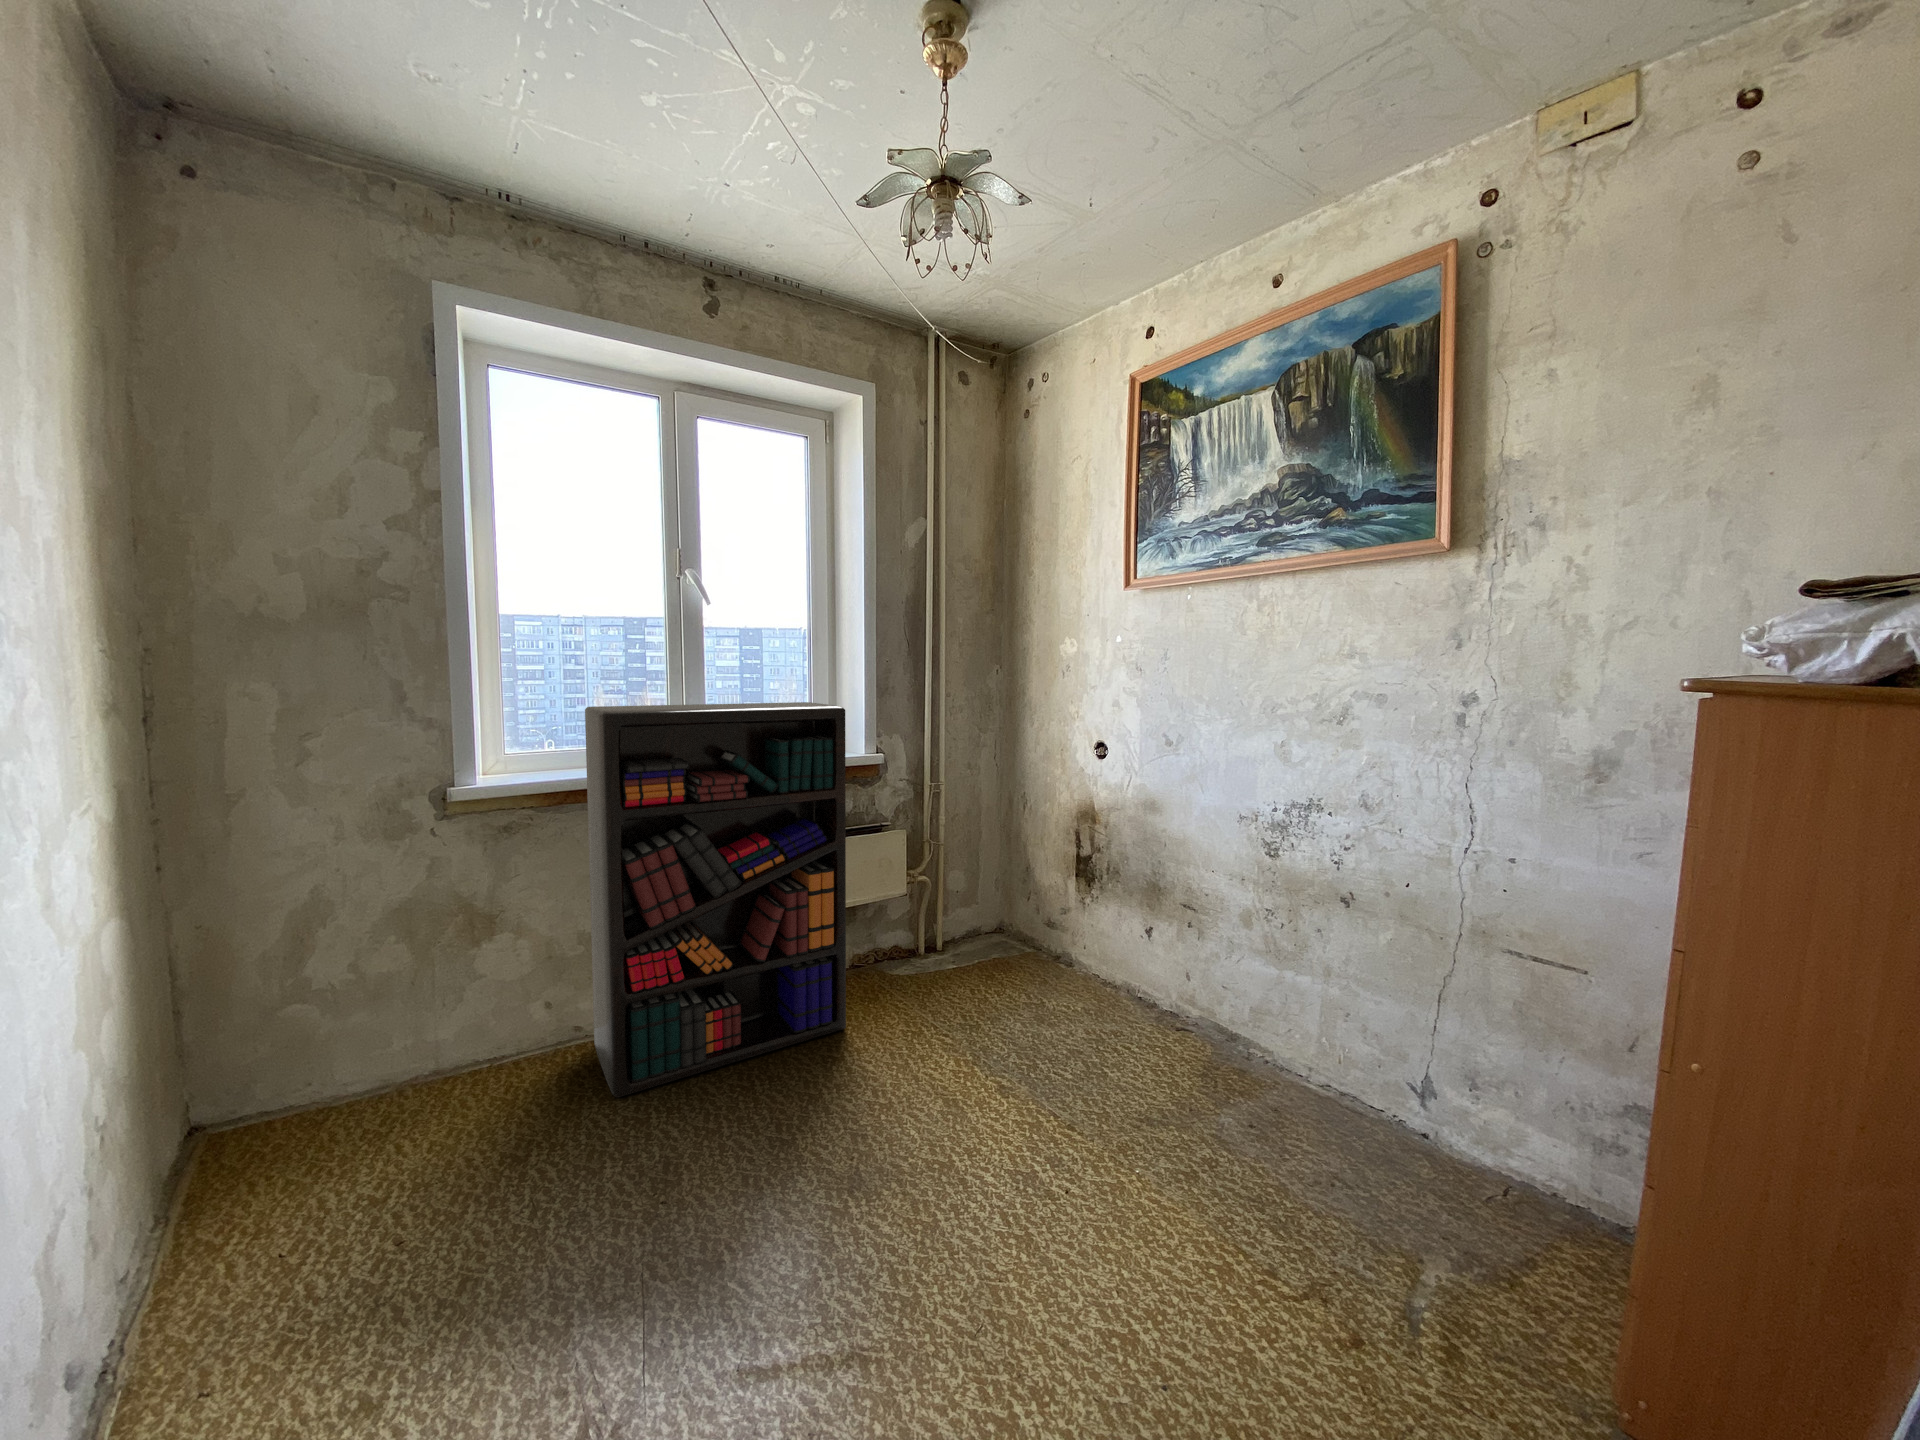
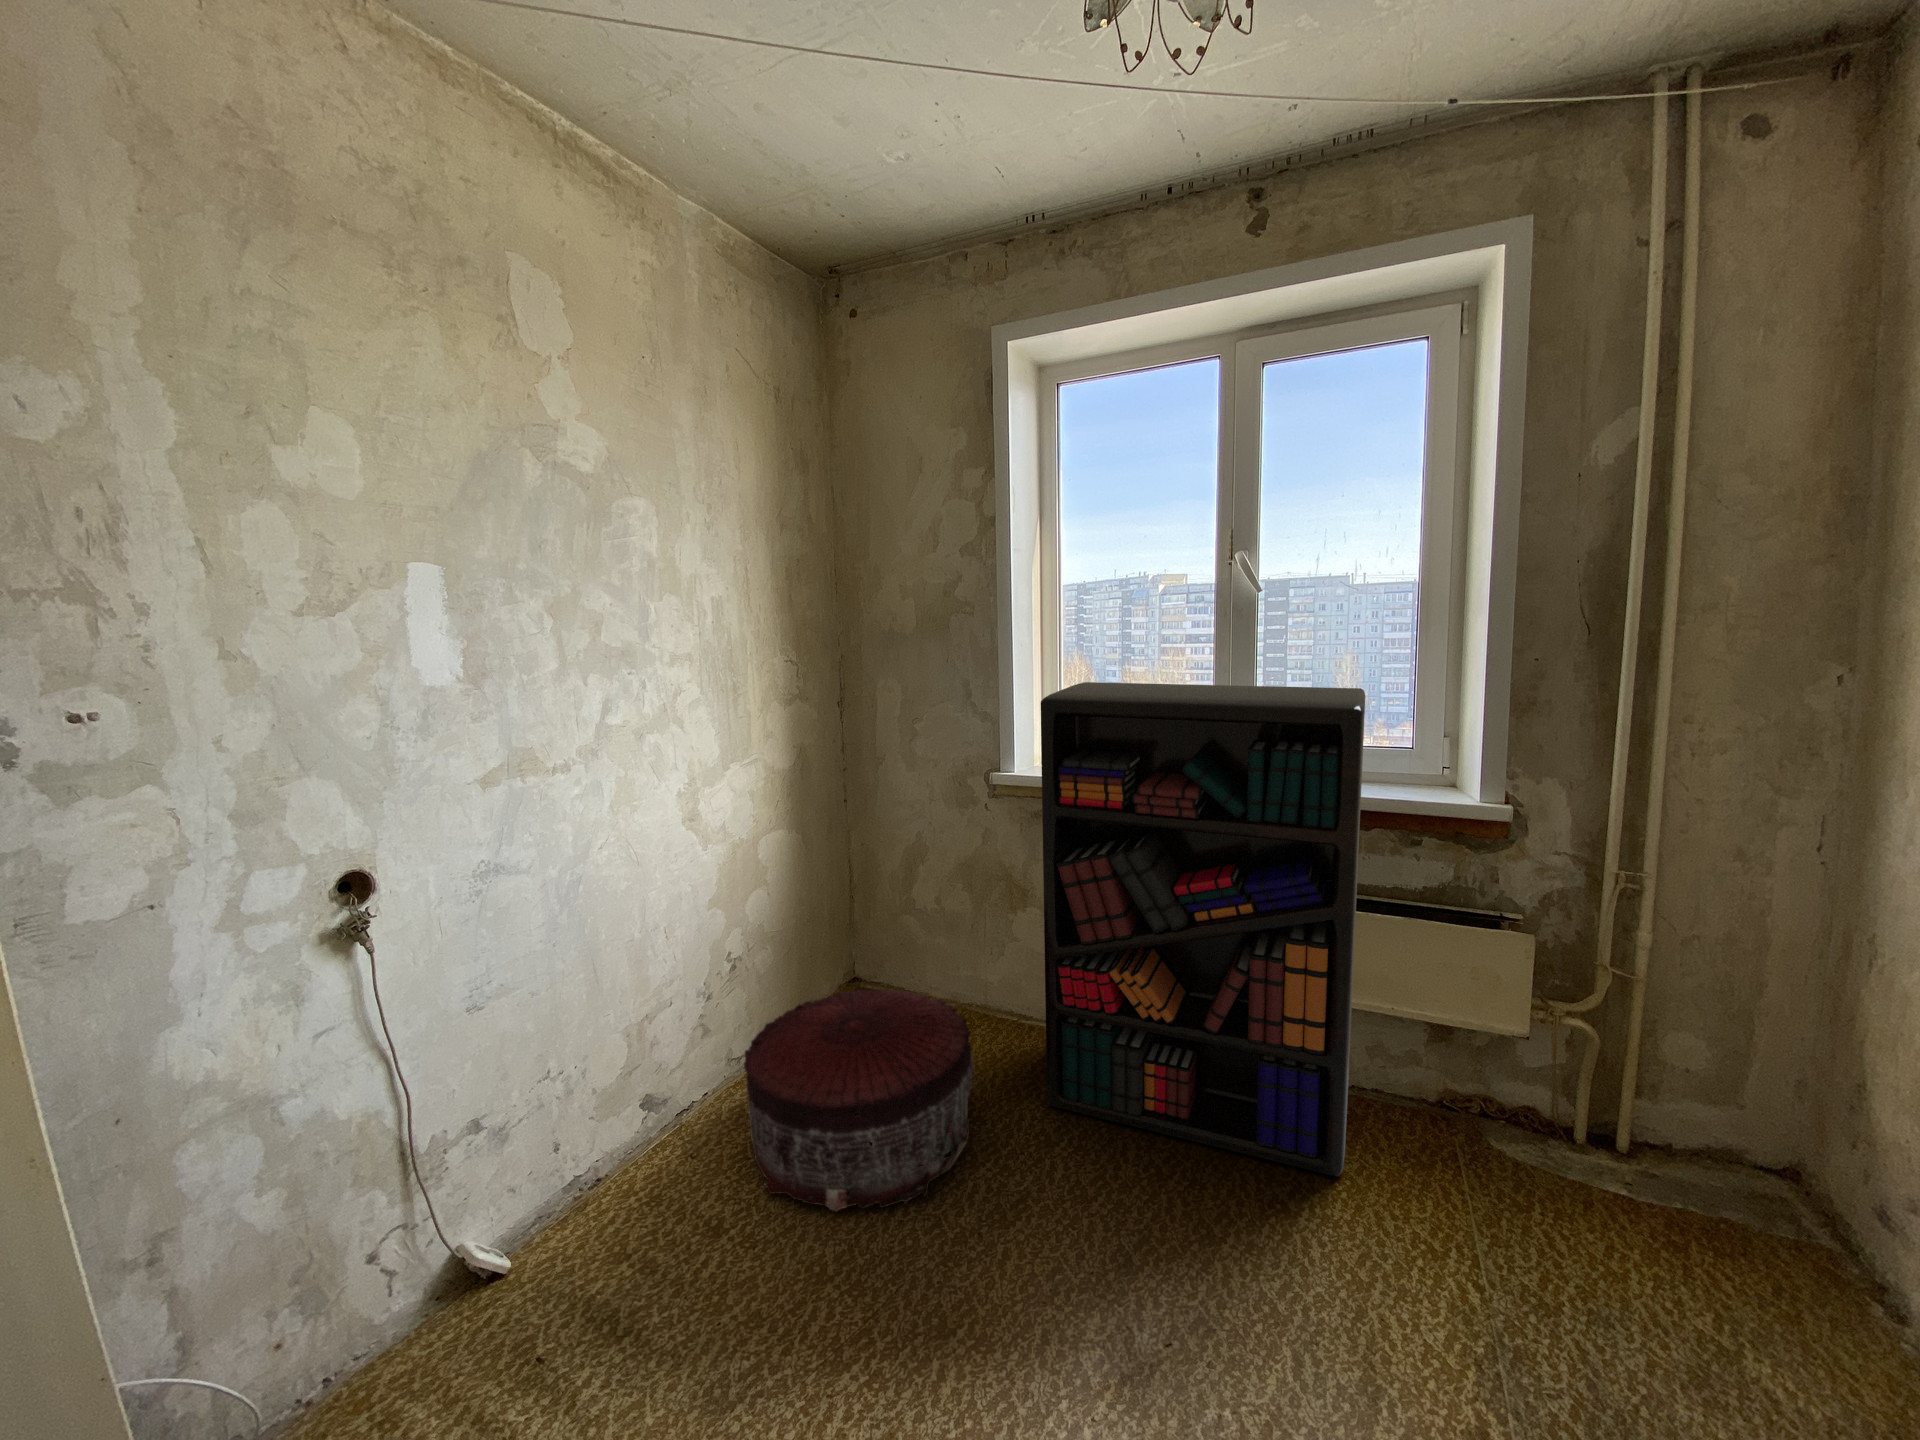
pouf: none [256,1042,594,1337] -> present [744,989,973,1211]

